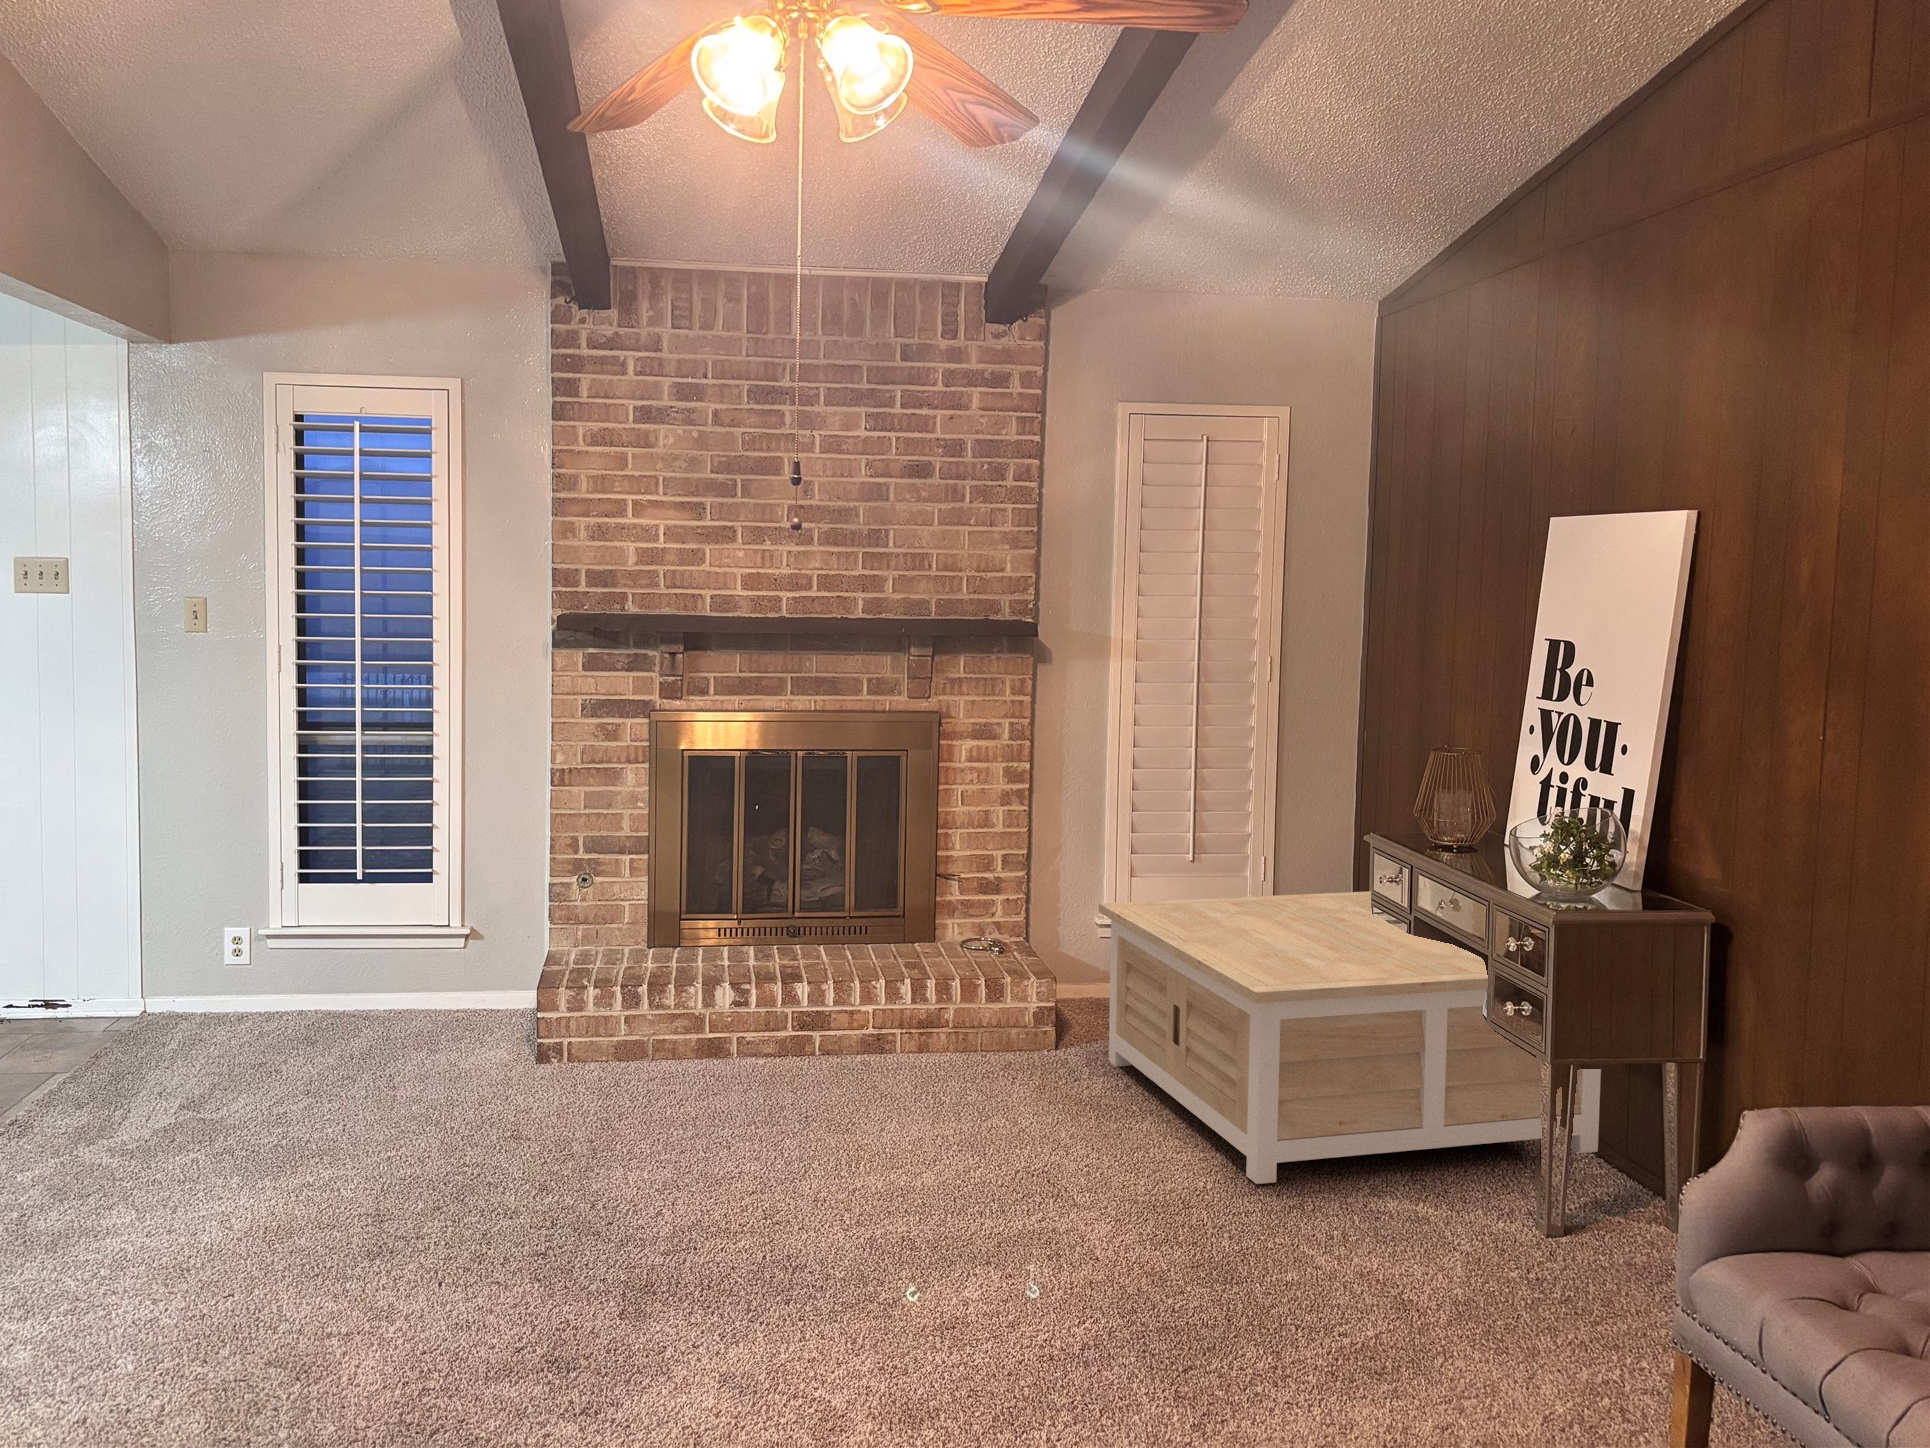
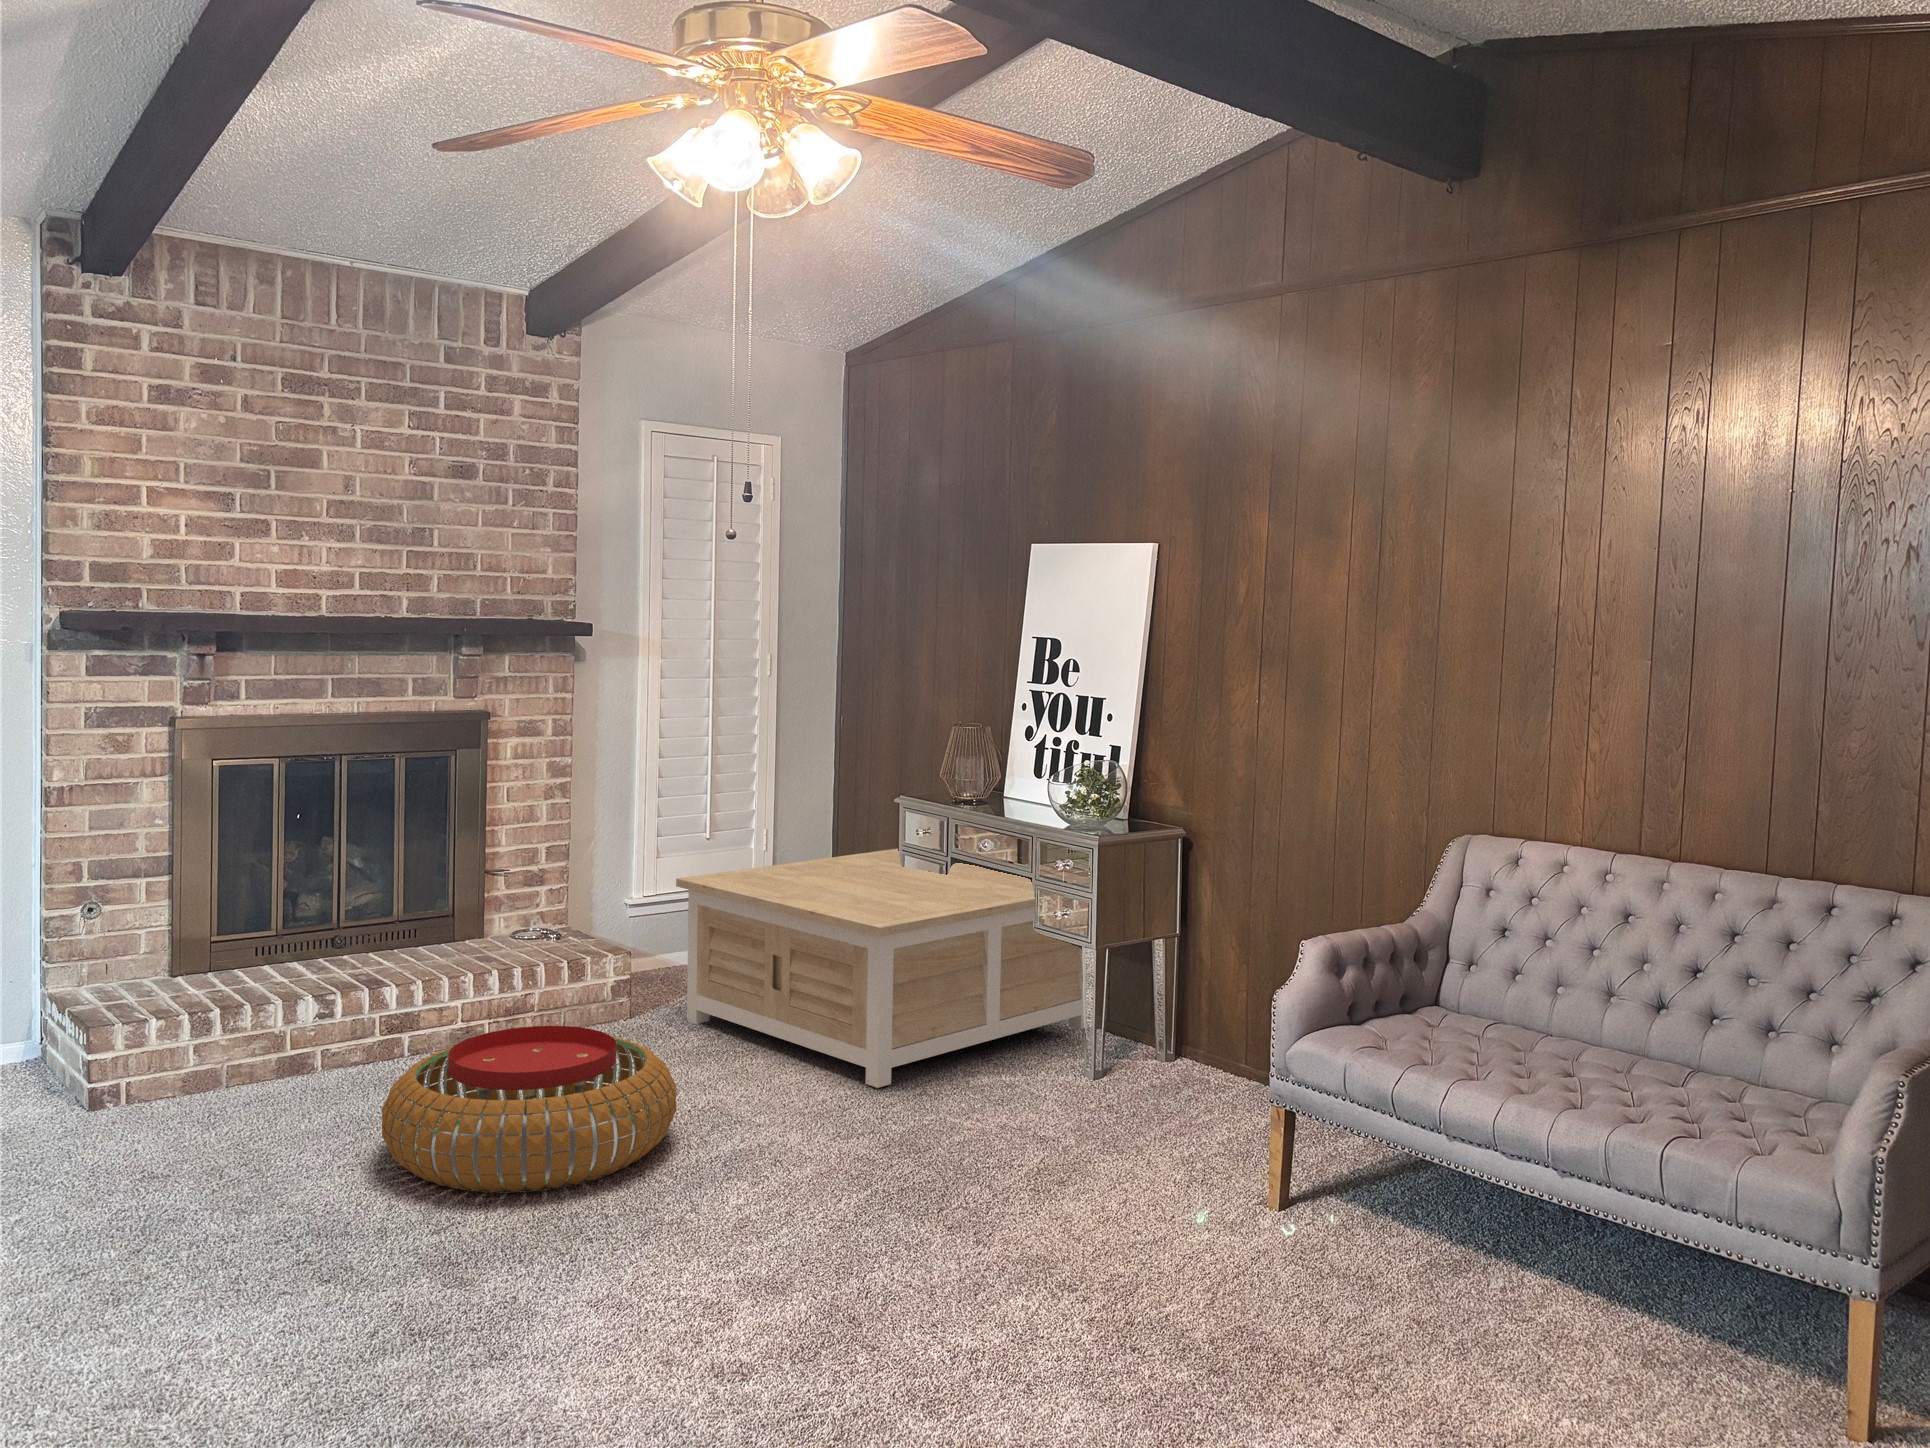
pouf: none [701,1049,998,1232] -> present [382,1026,677,1192]

